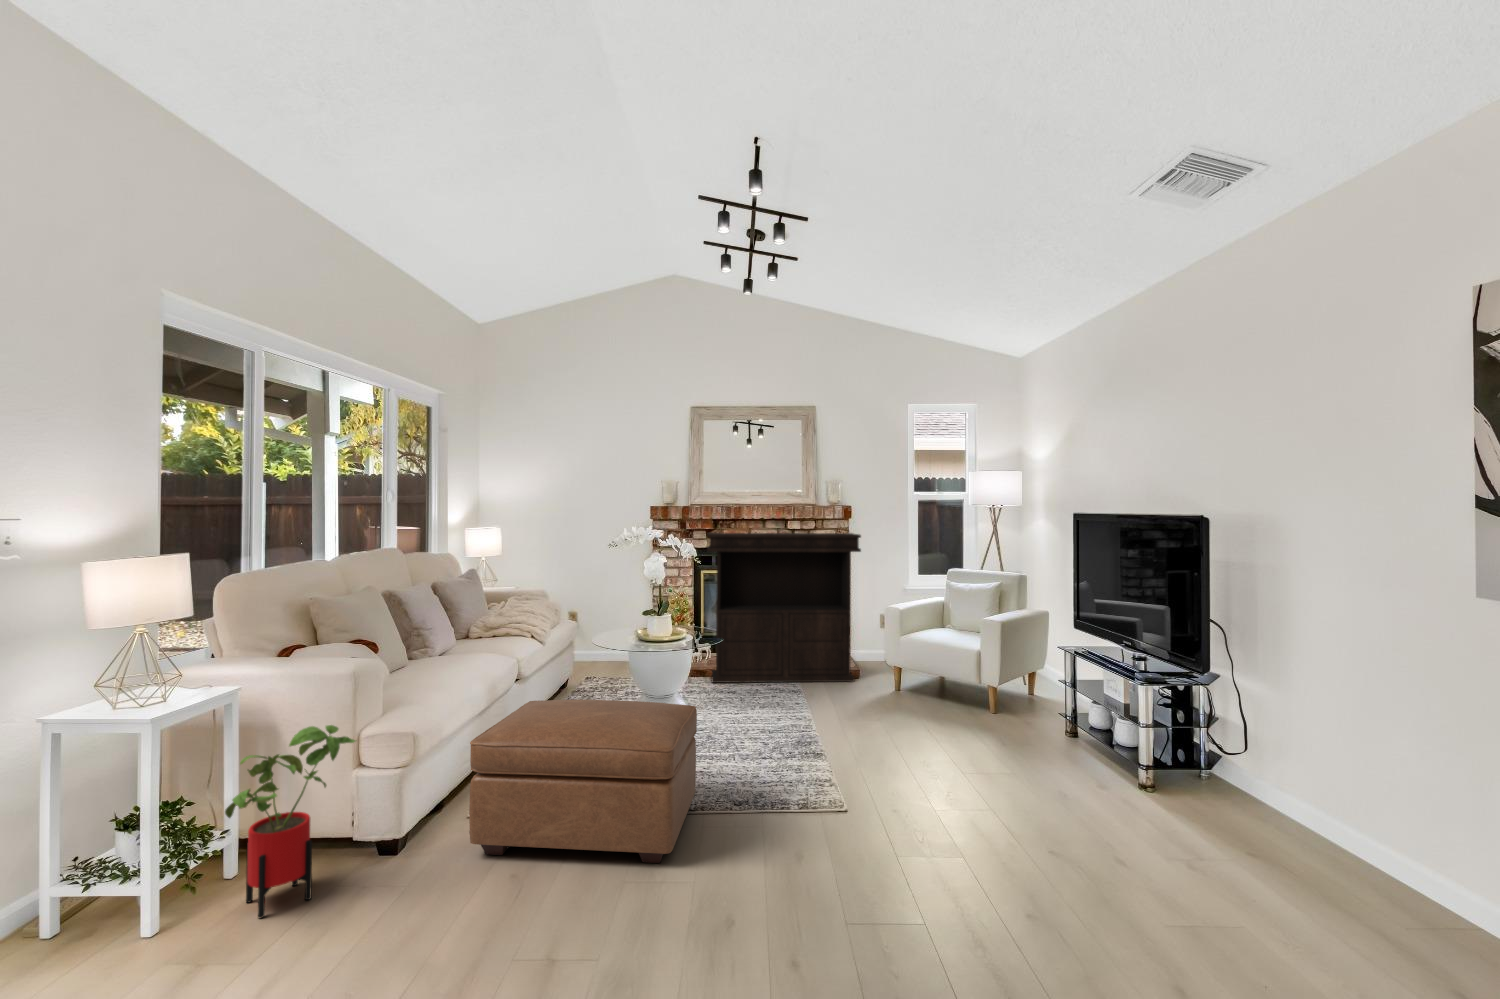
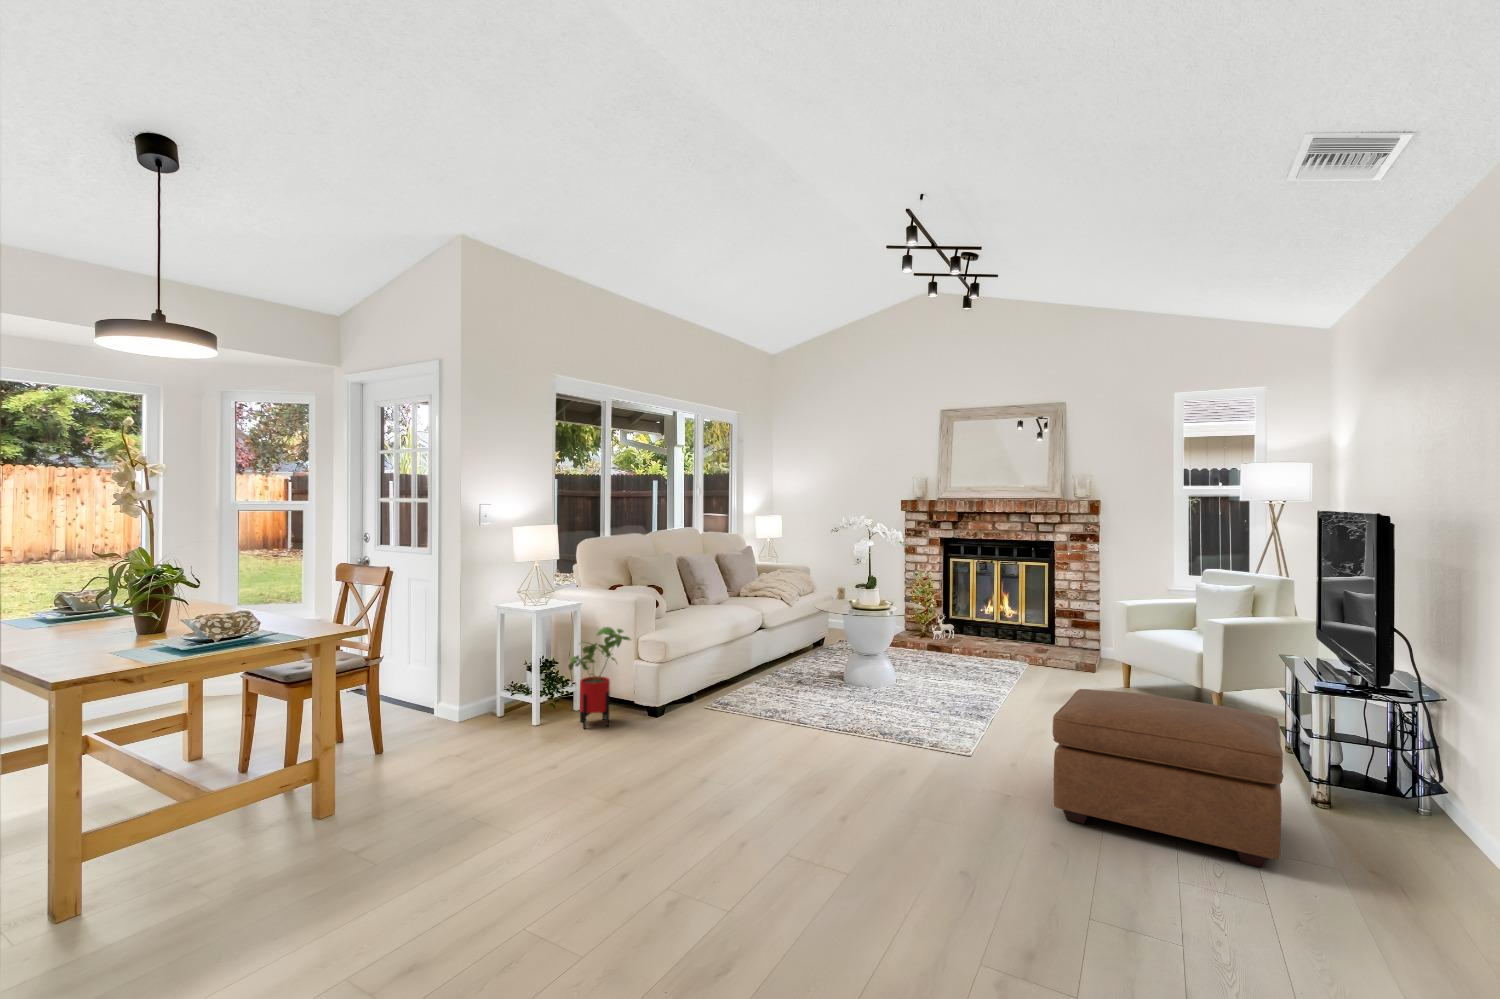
console table: present [707,533,861,683] -> none [937,524,1091,673]
ottoman: present [469,699,697,863] -> present [1053,689,1283,867]

